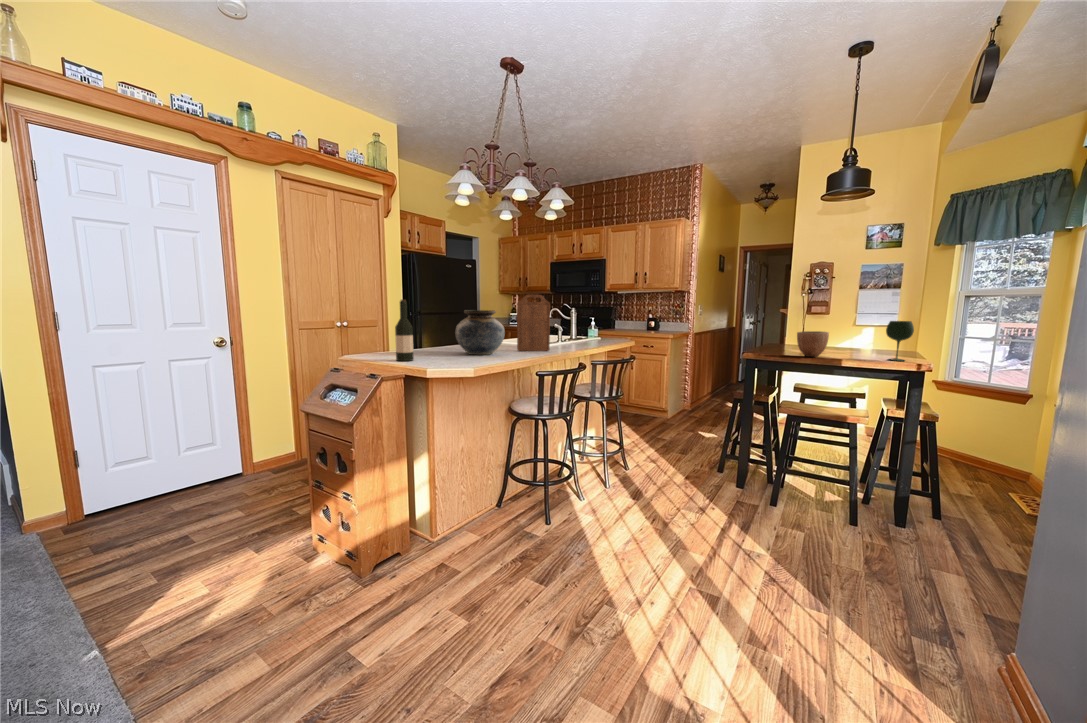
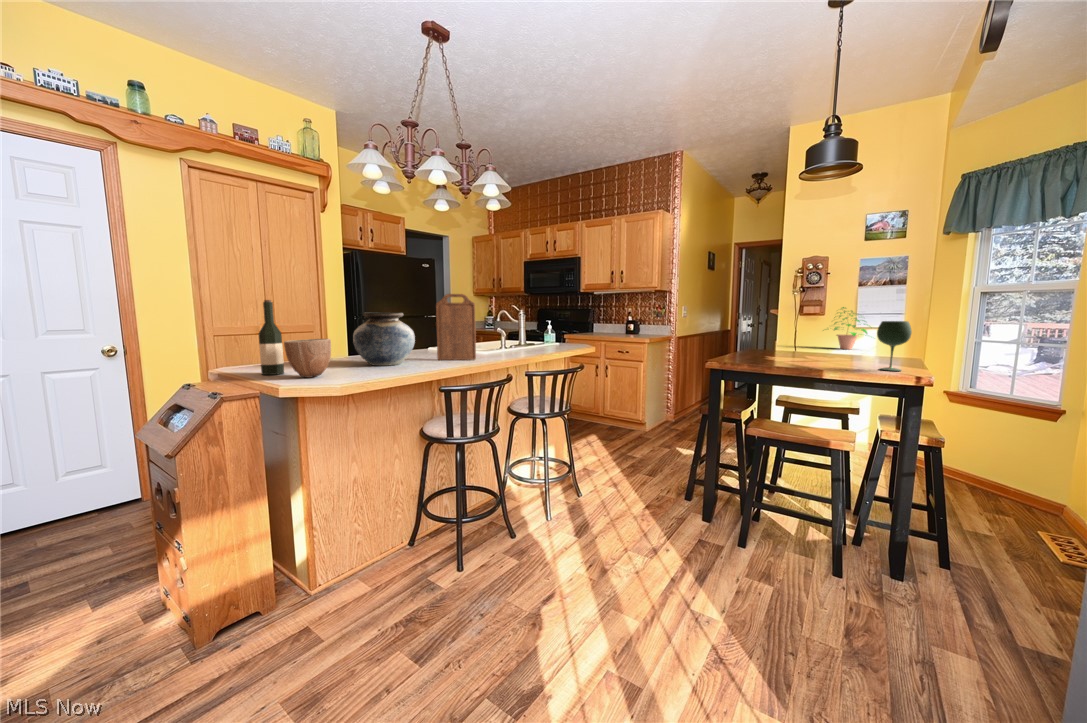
potted plant: none [829,308,877,345] -> present [834,307,867,349]
decorative bowl: present [797,331,829,357] -> present [284,339,331,378]

